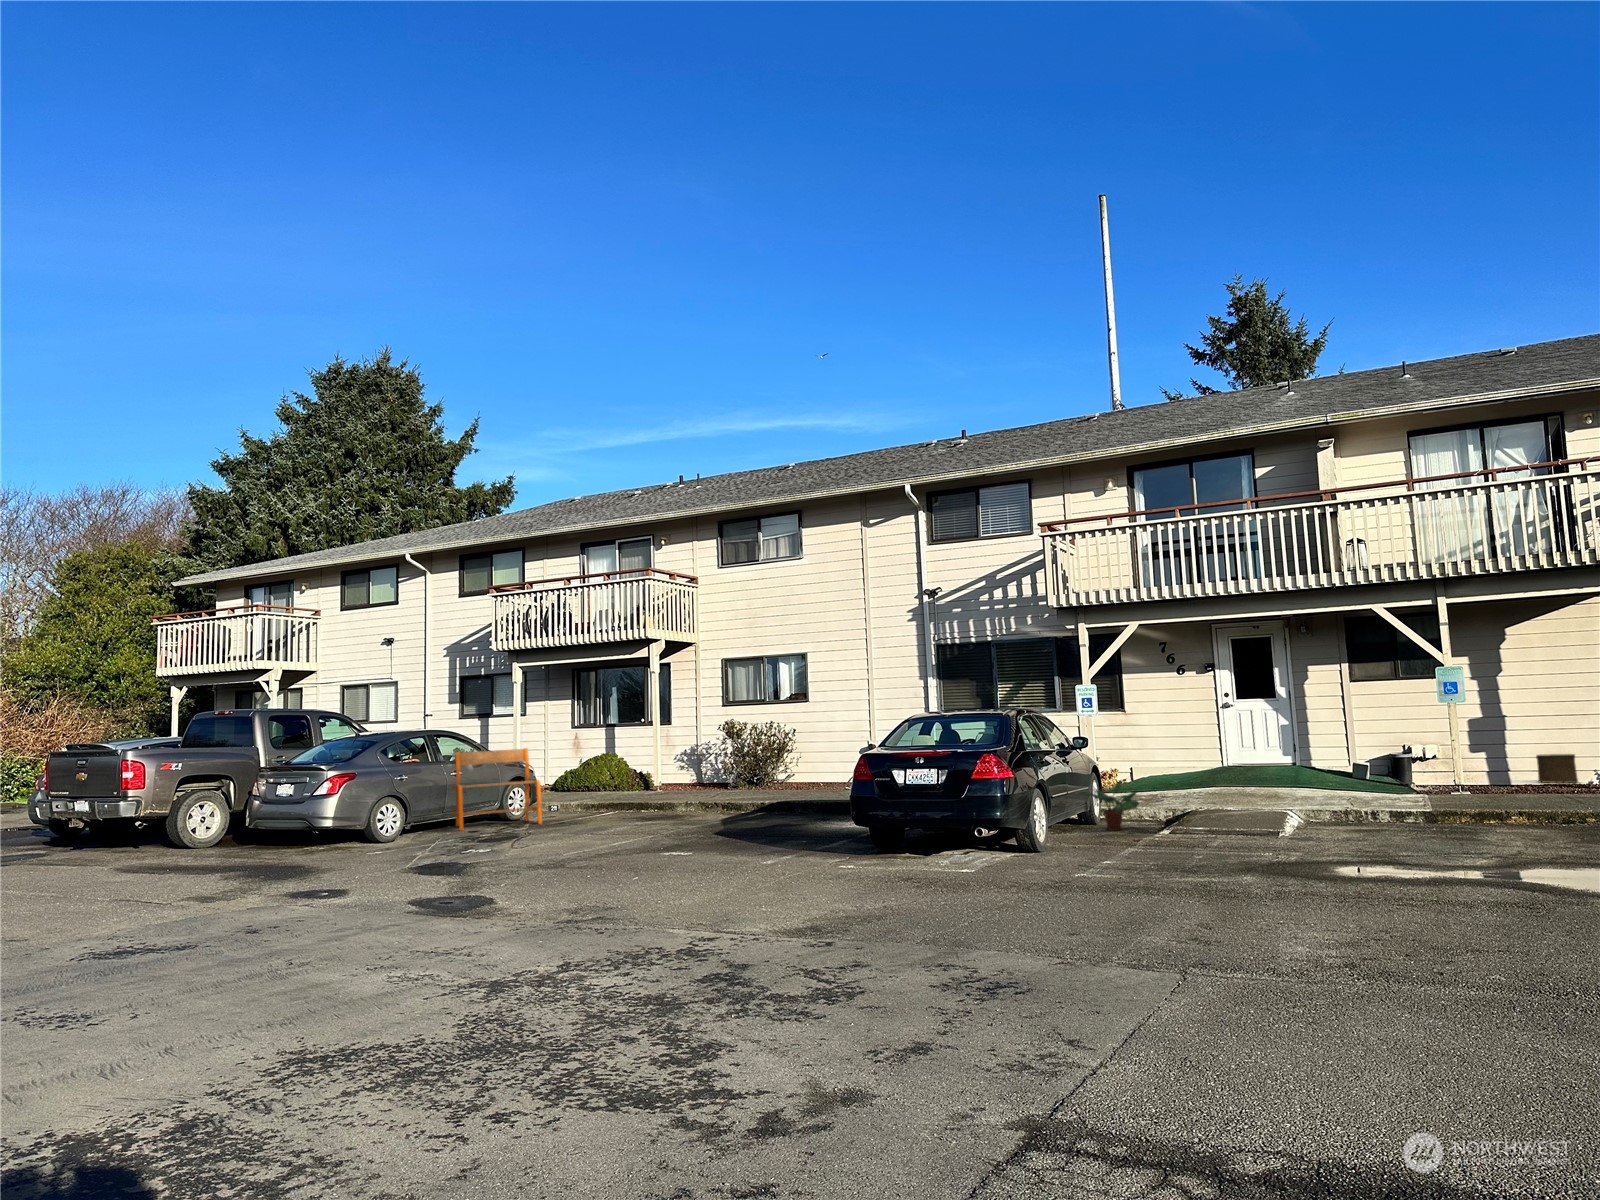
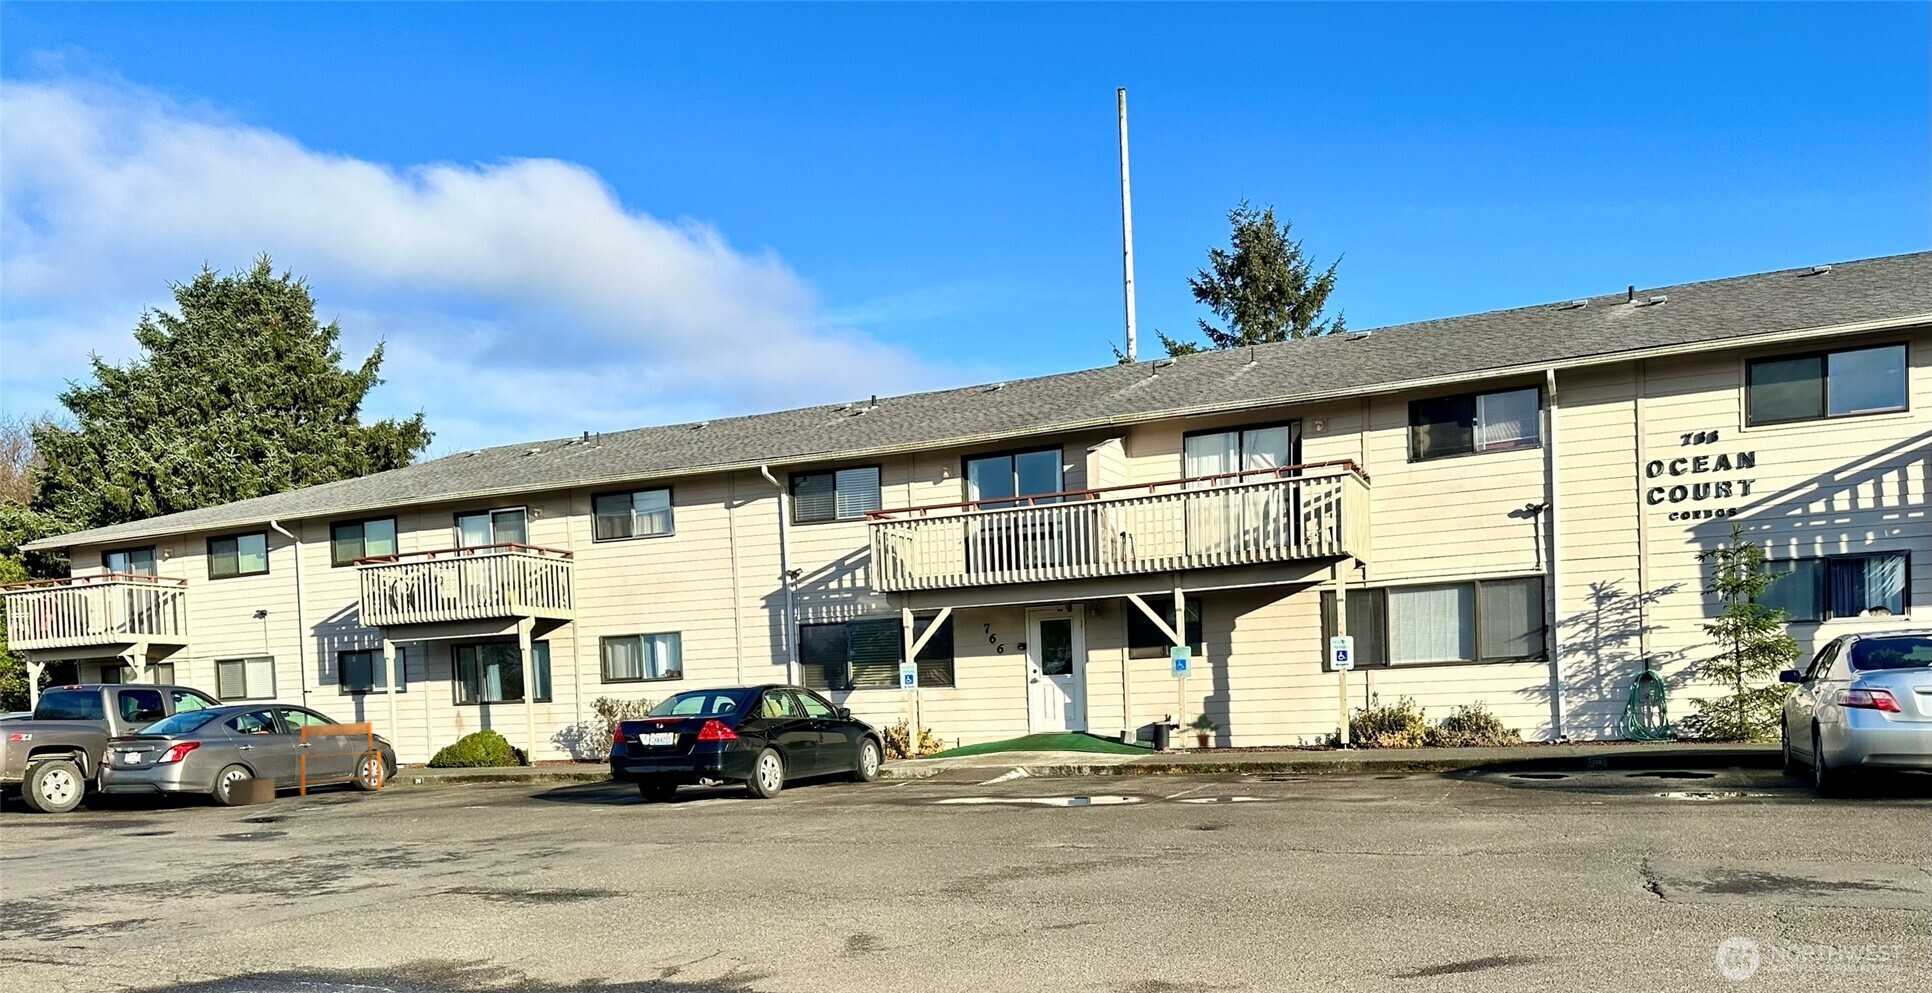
storage bin: present [1536,754,1578,783] -> present [227,777,275,805]
potted plant: present [1079,780,1139,831] -> present [1177,714,1220,748]

